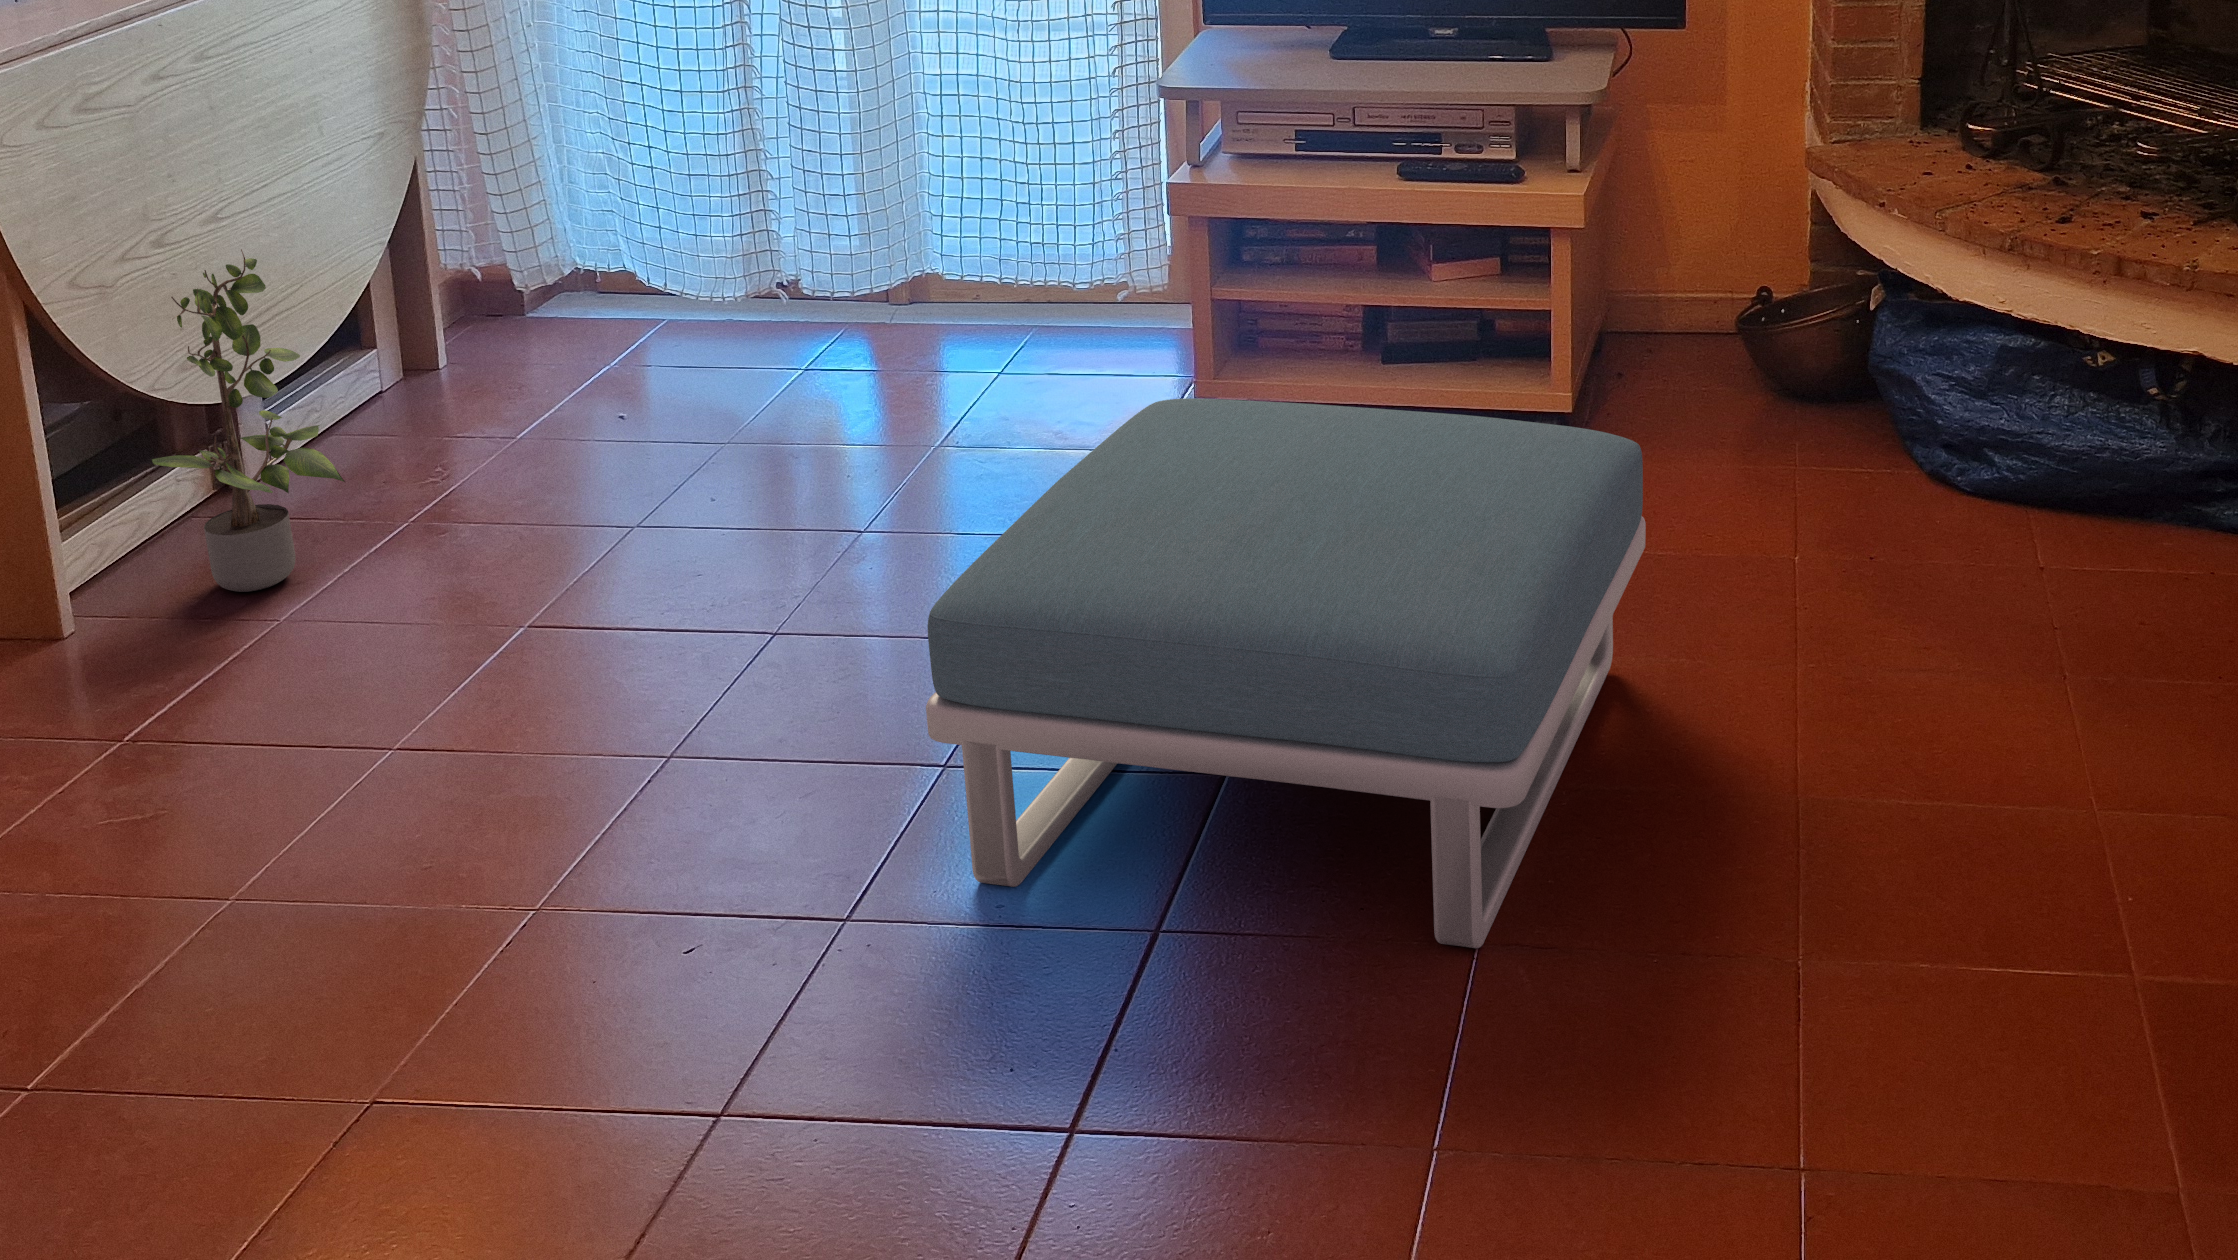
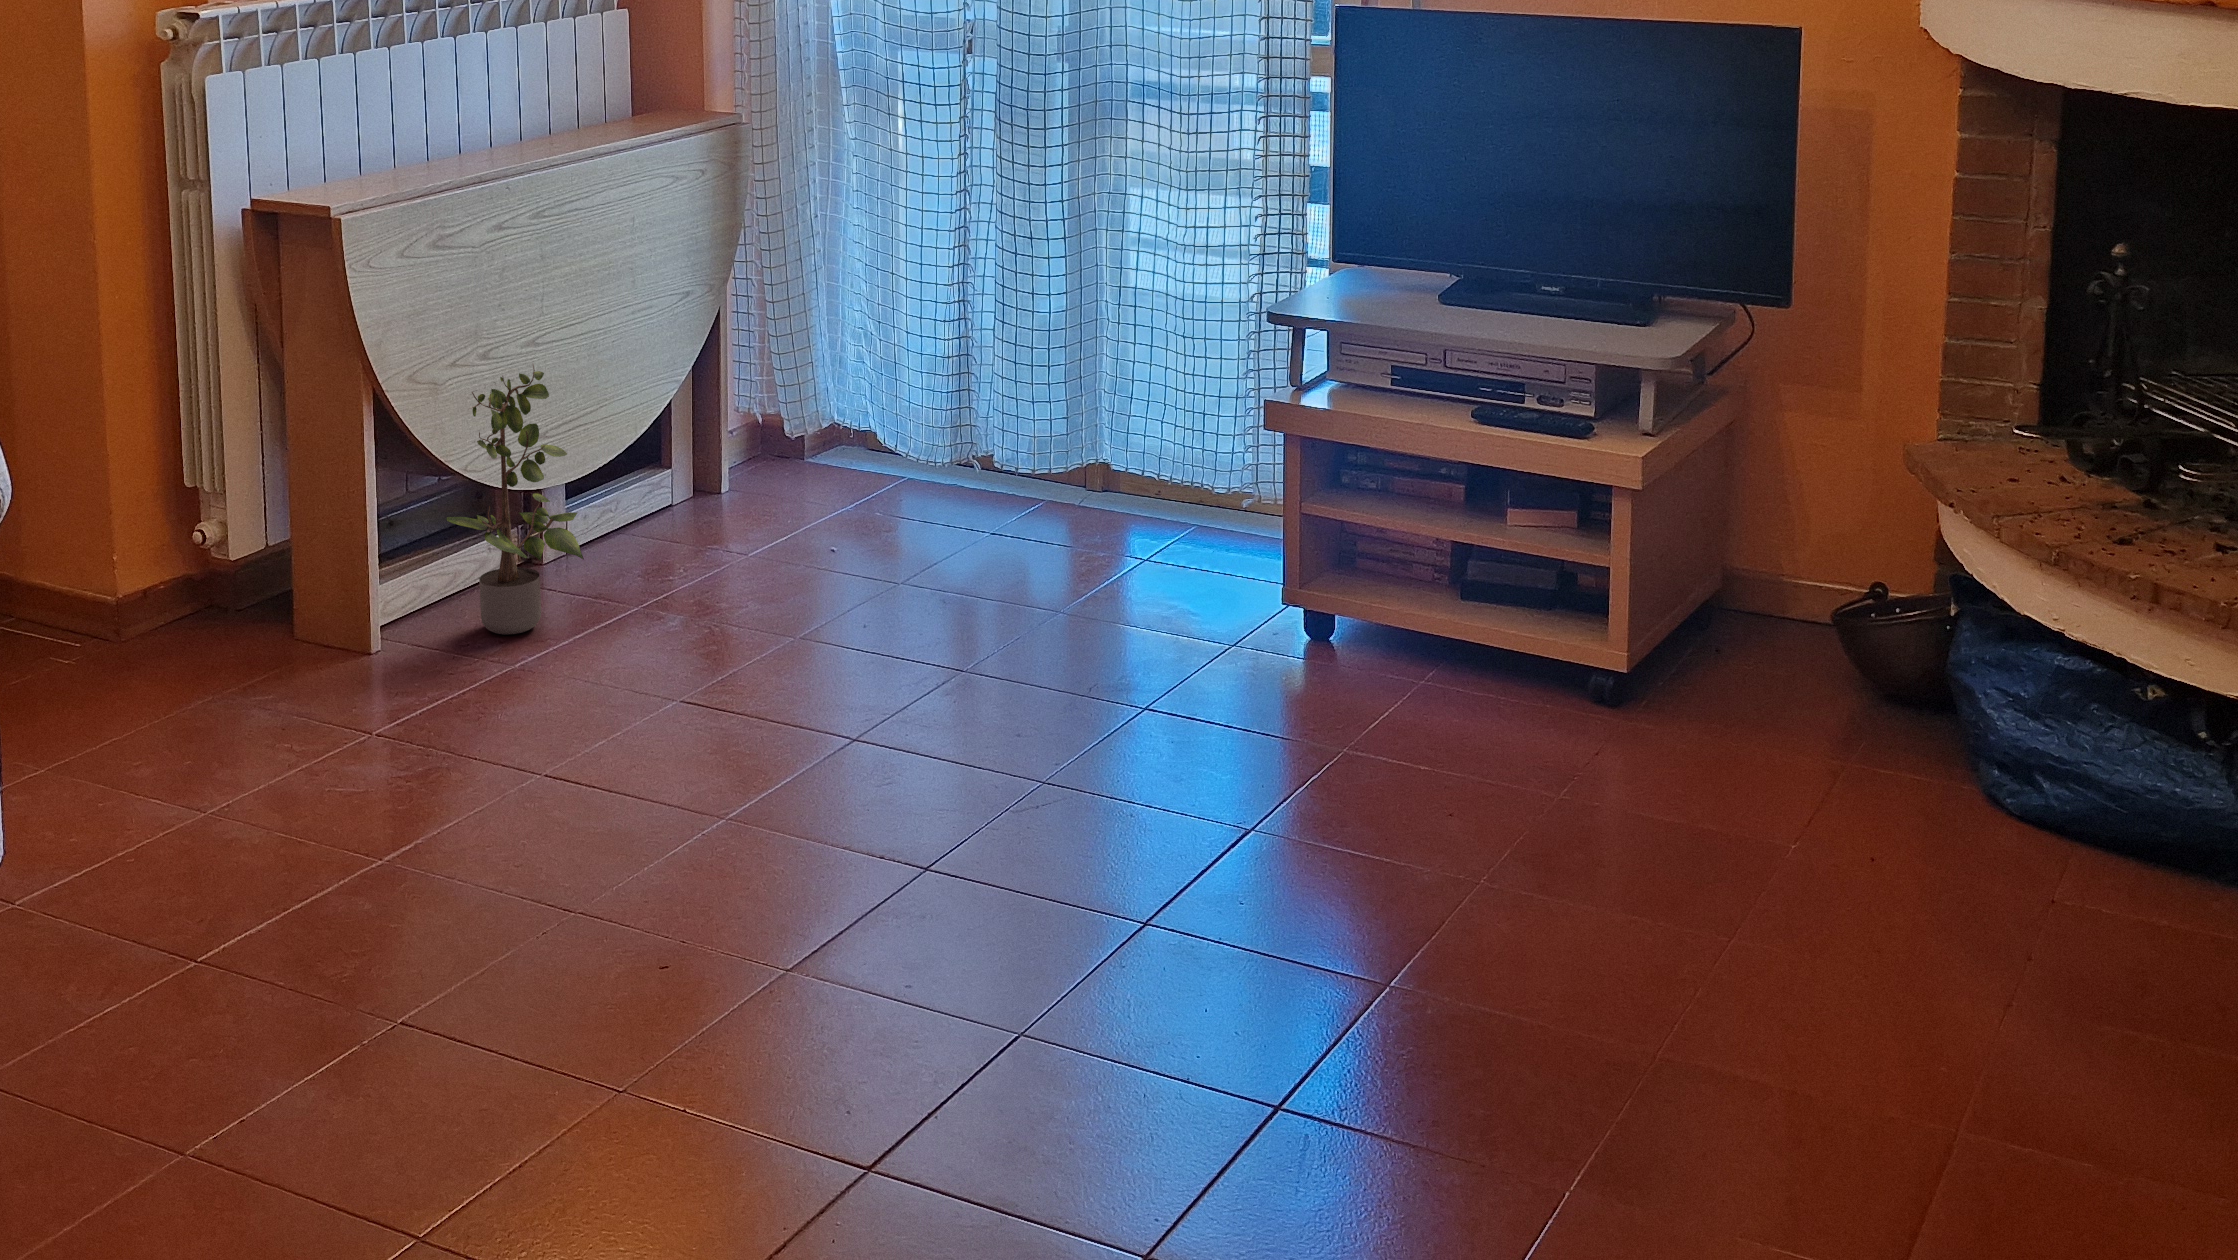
footstool: present [926,398,1646,948] -> none [874,585,1579,1114]

